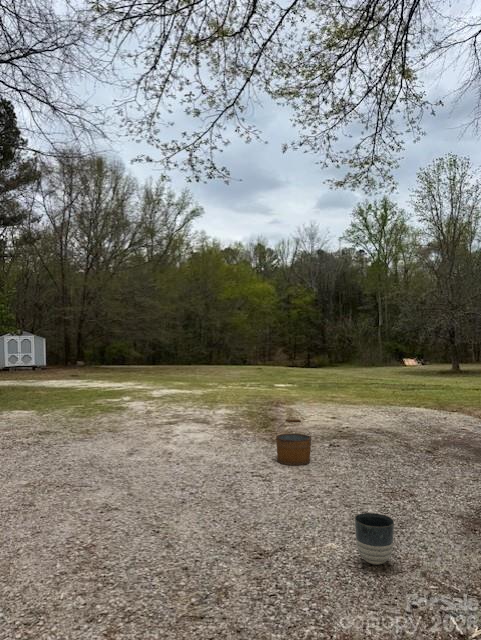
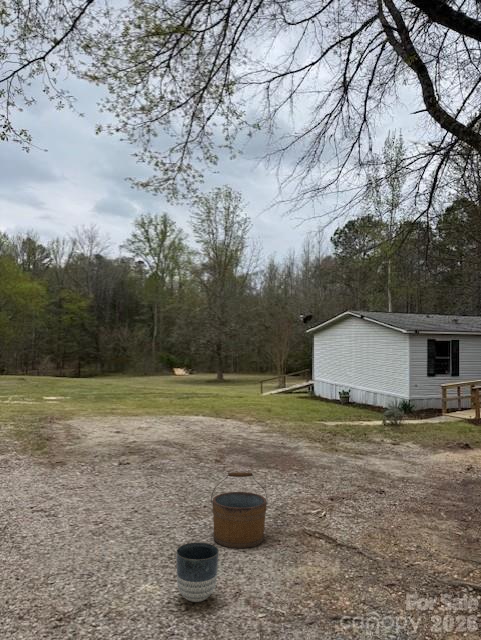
bucket: present [276,419,311,466] -> present [211,472,268,548]

